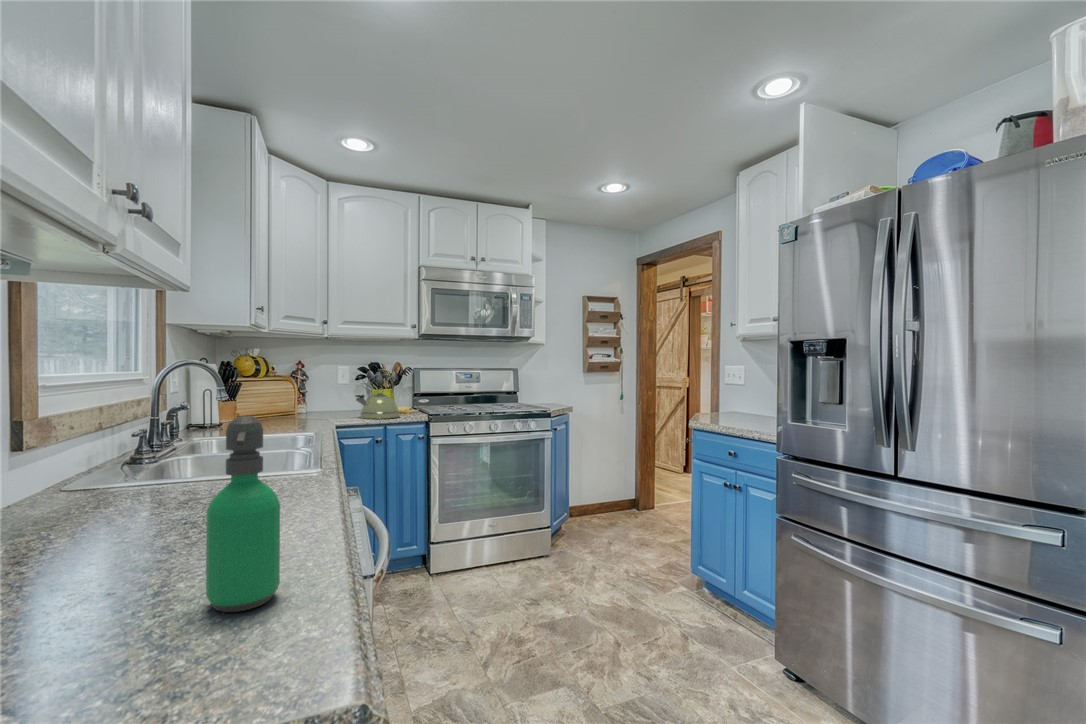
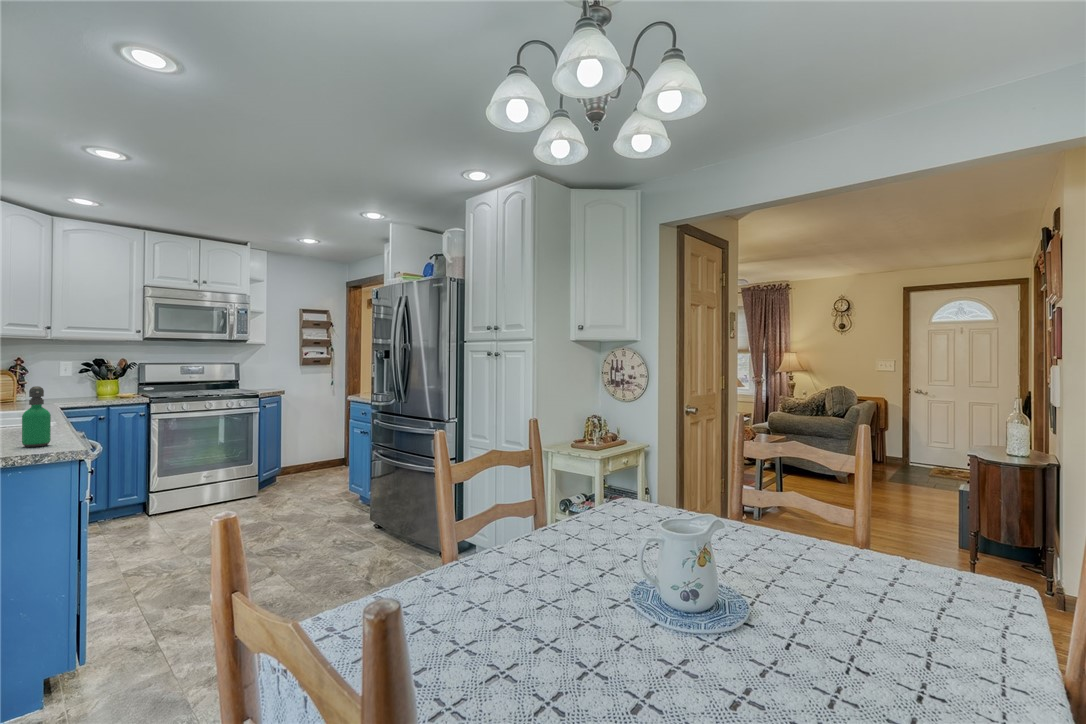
kettle: present [355,374,400,419] -> none [79,368,123,402]

